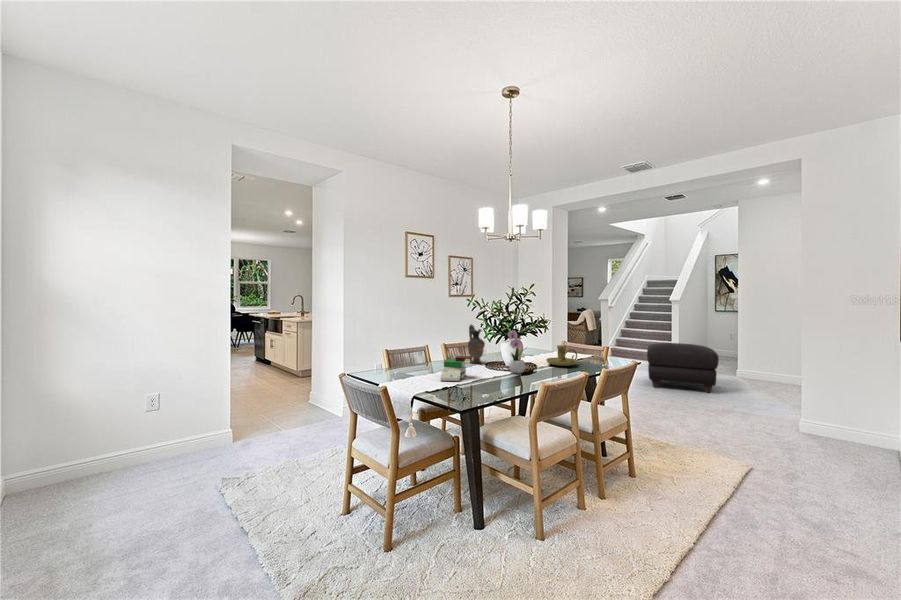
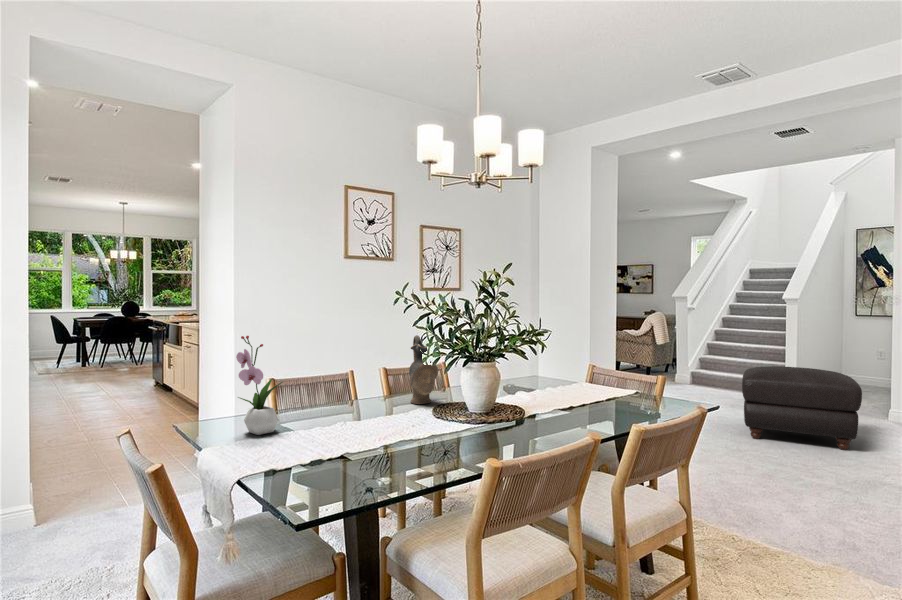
flower arrangement: present [507,323,525,374] -> present [236,336,282,435]
candle holder: present [546,345,577,366] -> none [546,374,603,412]
book: present [441,356,473,381] -> none [325,393,398,443]

